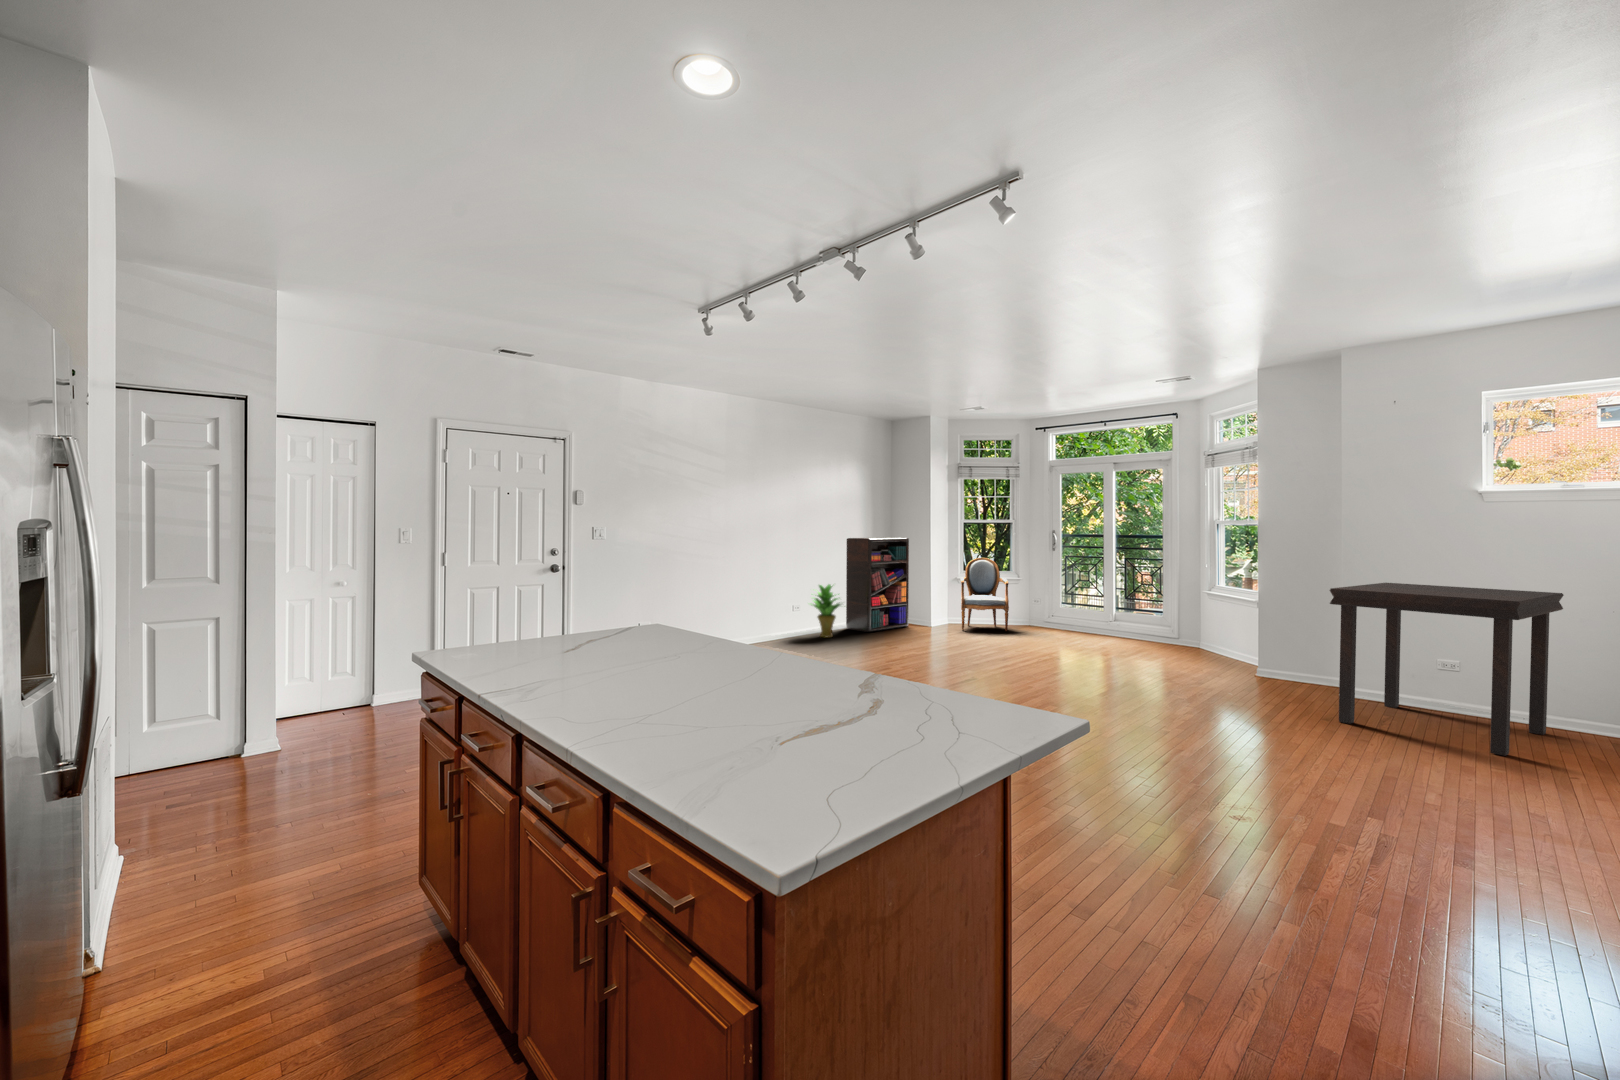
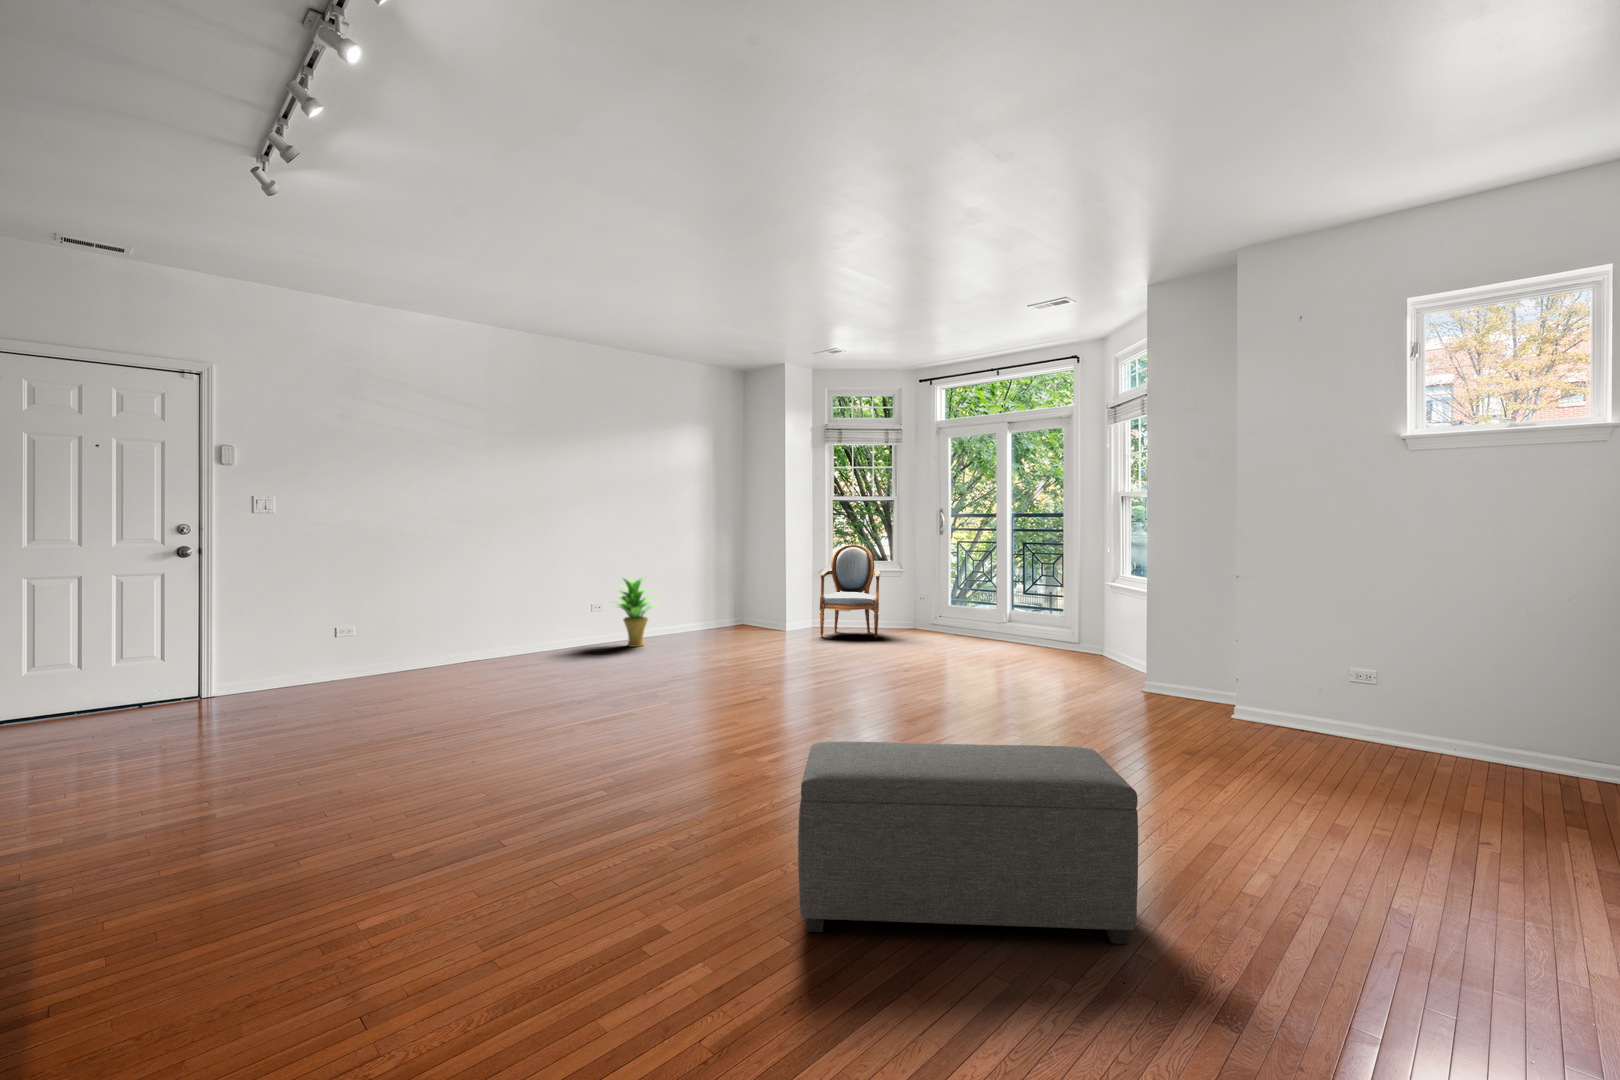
bookshelf: present [846,537,909,632] -> none [673,519,758,640]
dining table: present [1329,583,1564,756] -> none [1190,564,1502,807]
ottoman: none [1138,707,1390,832] -> present [798,741,1138,944]

